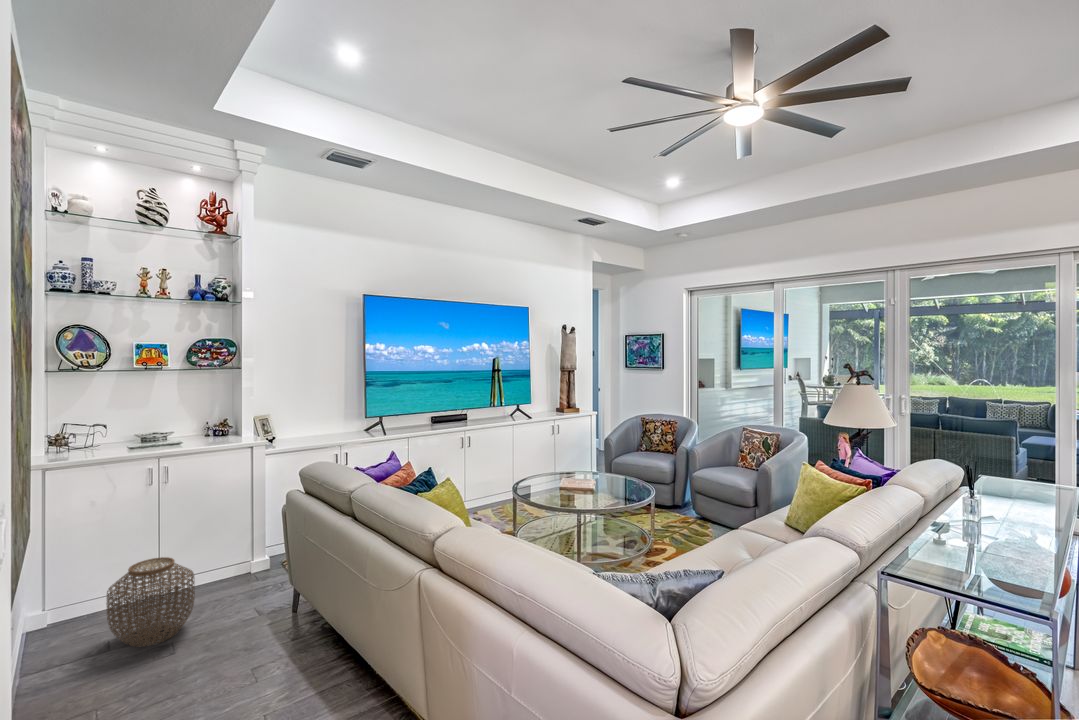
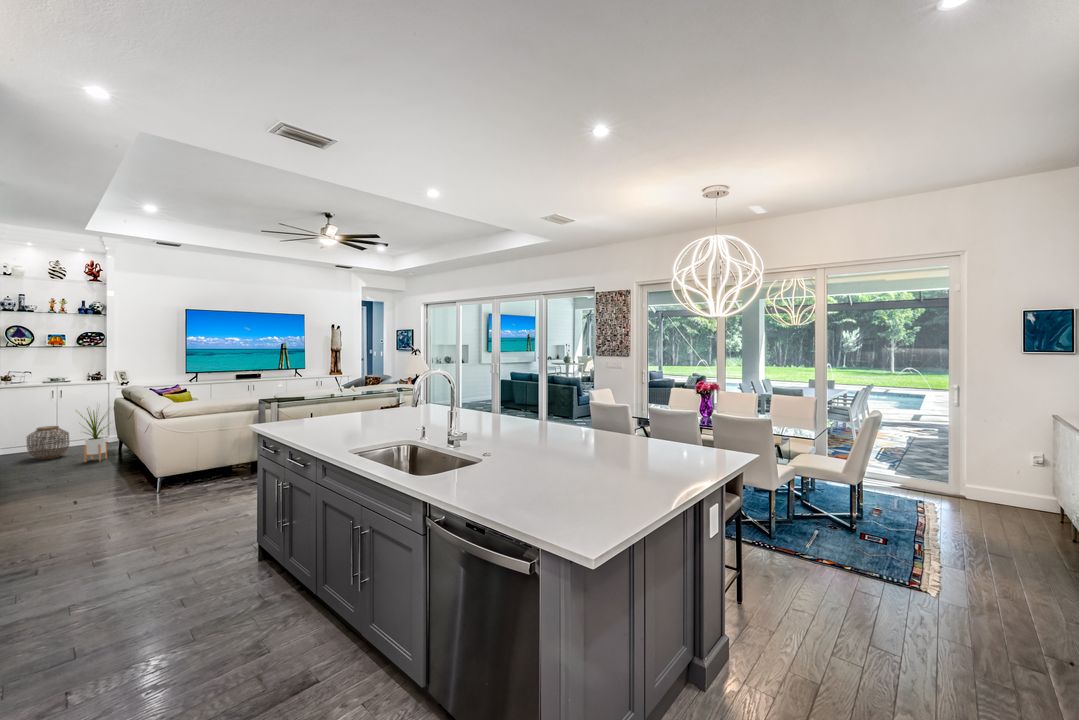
house plant: none [225,507,312,666] -> present [78,408,108,462]

